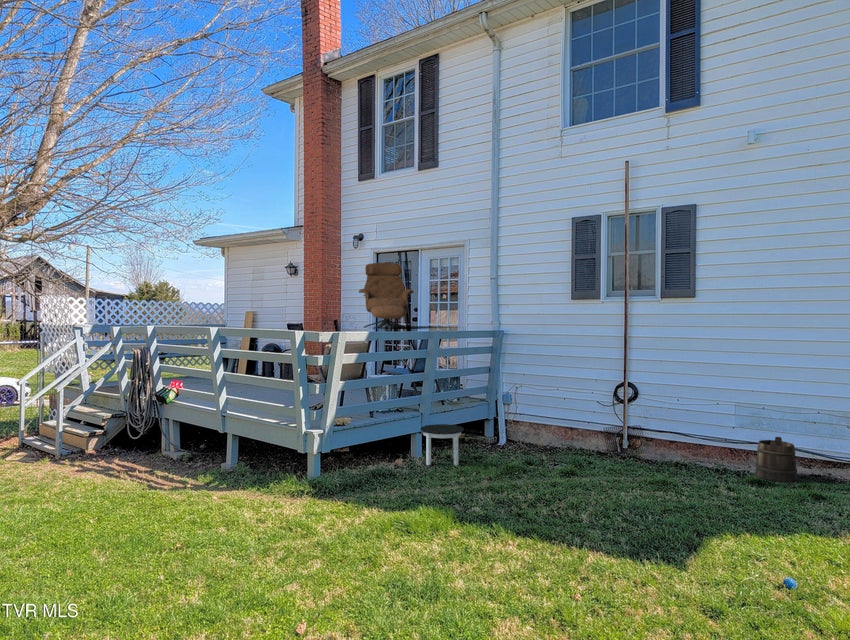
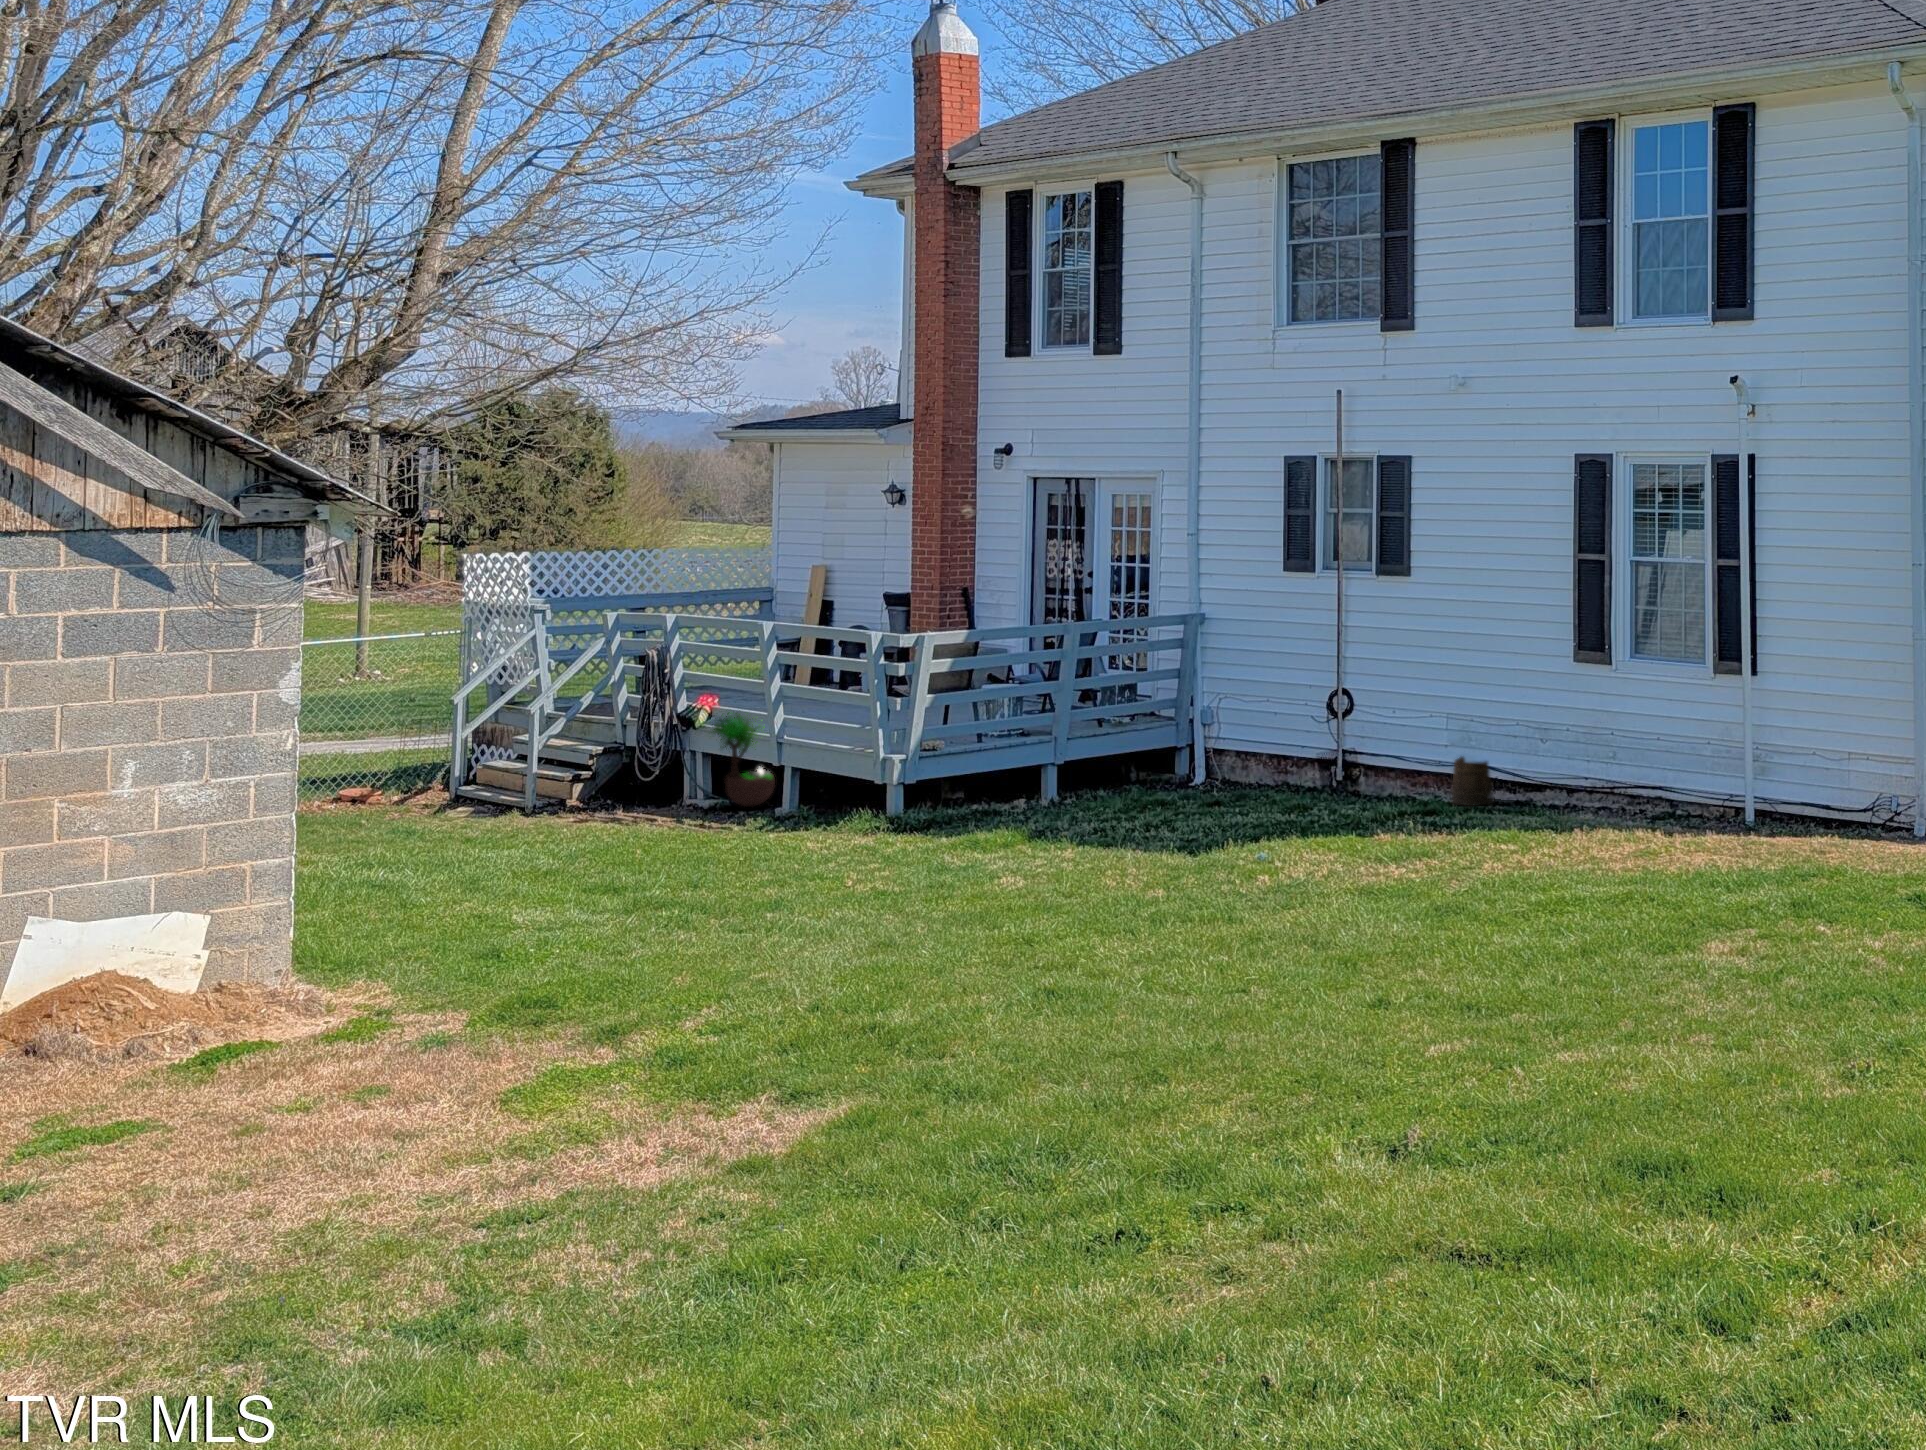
lounge chair: present [359,263,413,329] -> none [997,498,1087,611]
potted tree: none [174,386,223,463] -> present [711,712,775,807]
round table: present [421,424,464,465] -> none [1047,750,1106,803]

